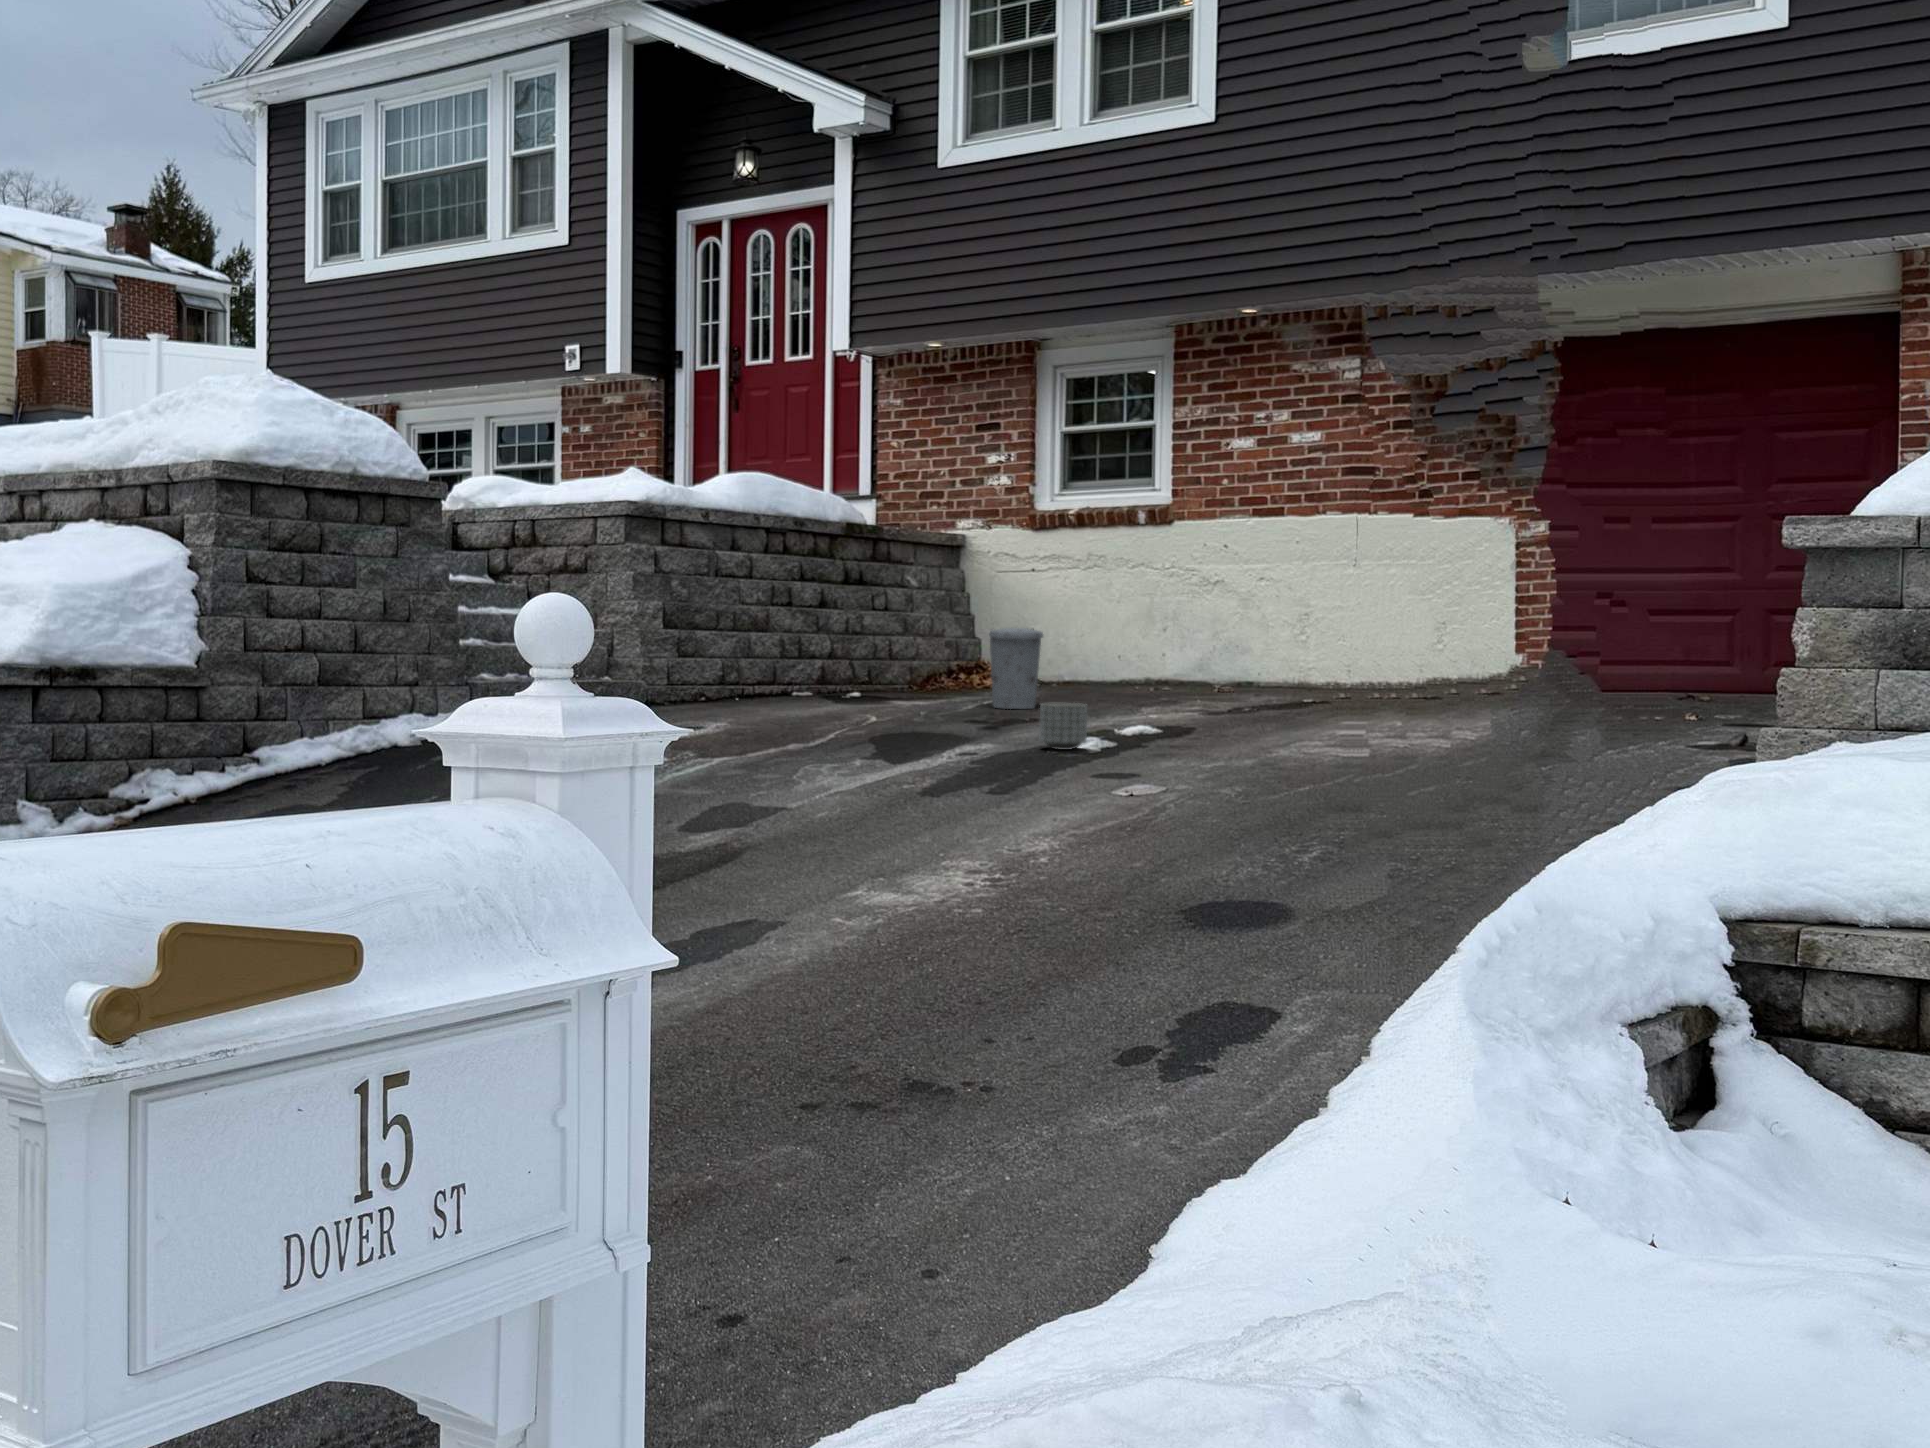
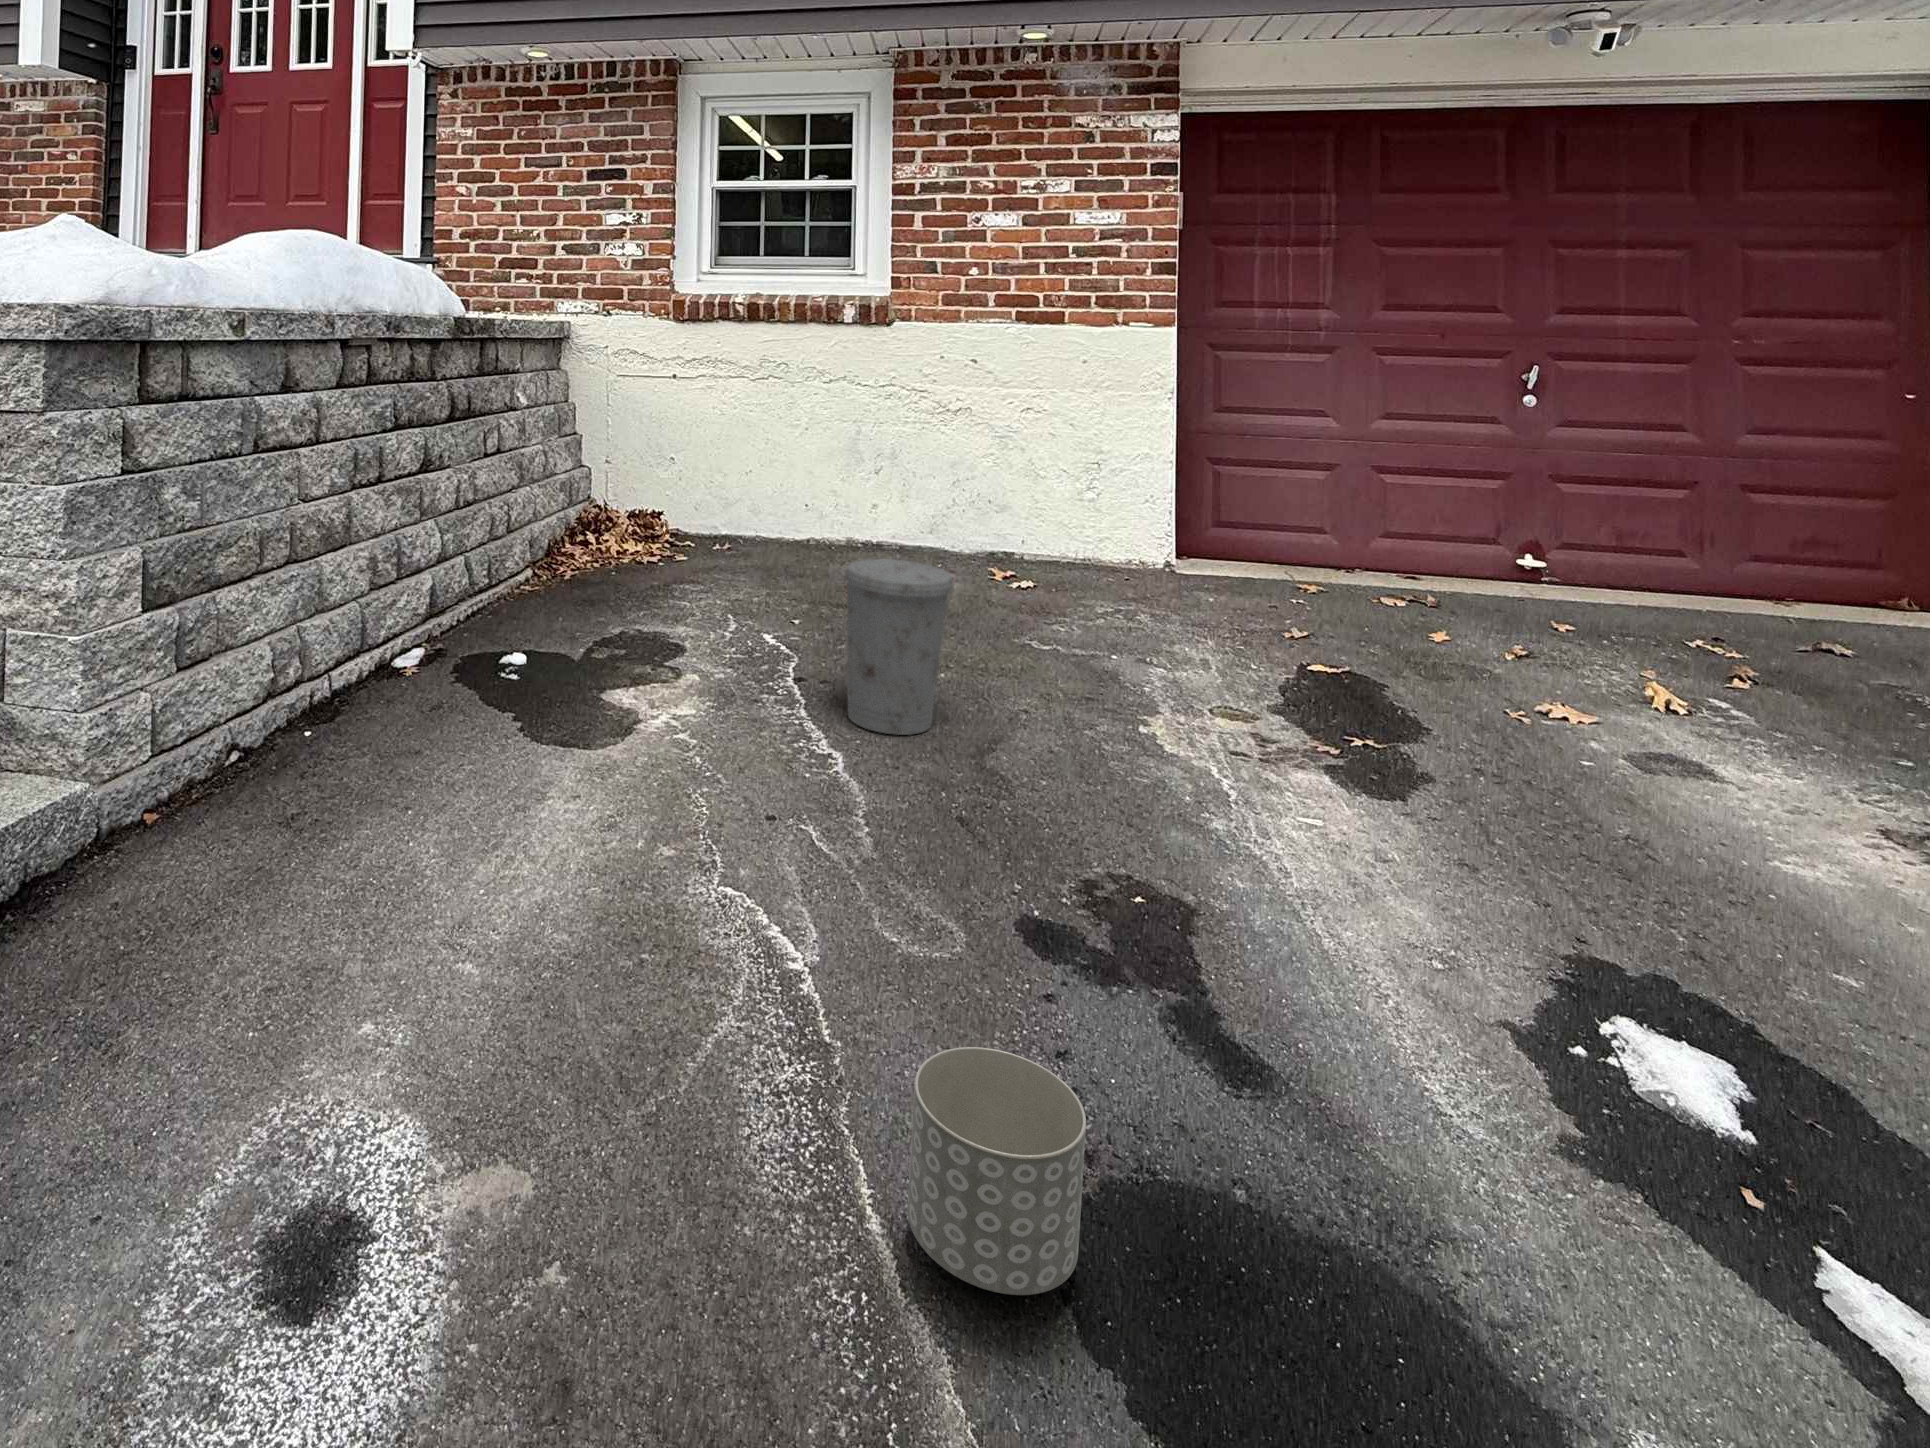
planter: present [1040,703,1087,750] -> present [907,1047,1086,1295]

